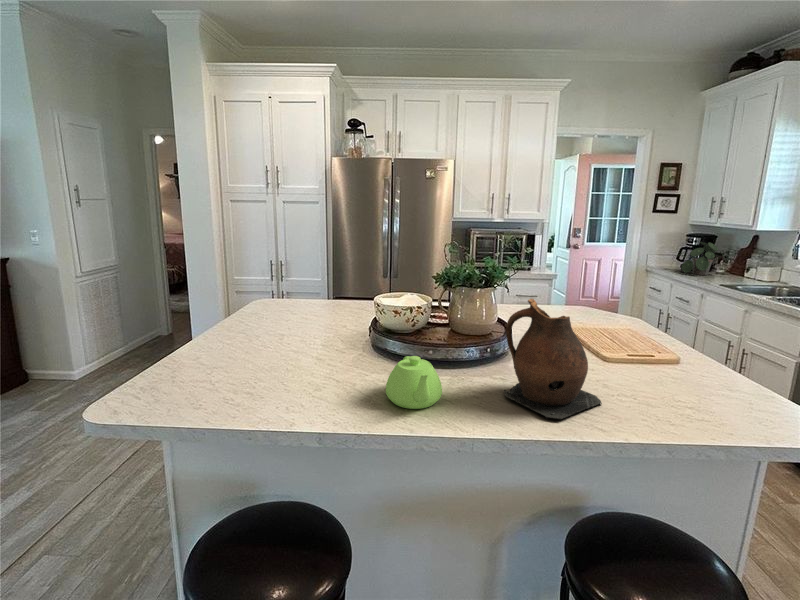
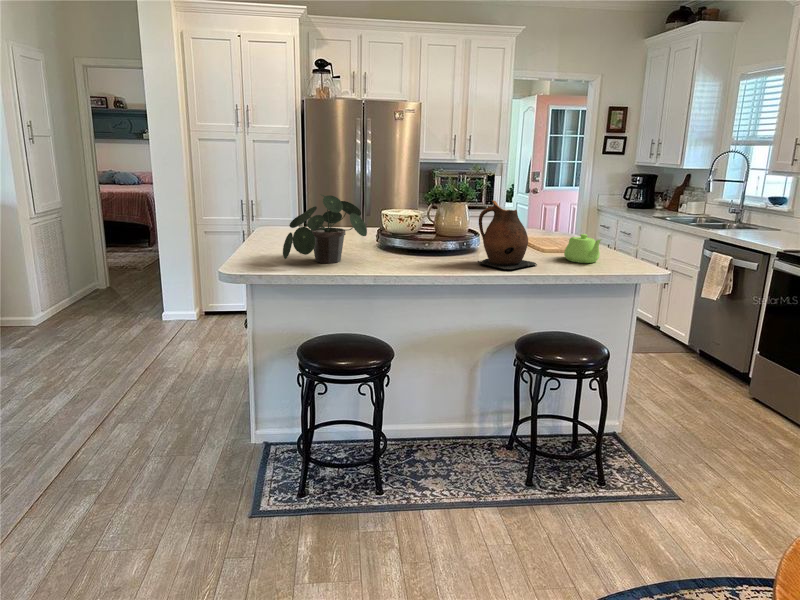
potted plant: present [678,242,725,275] -> present [283,195,367,263]
teapot: present [386,356,442,409] -> present [564,234,601,263]

